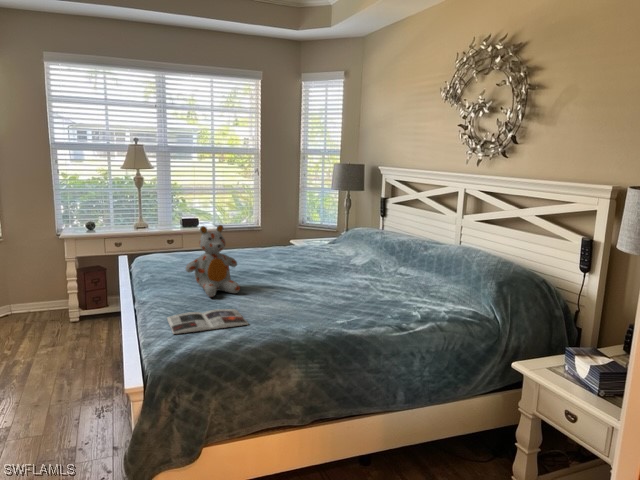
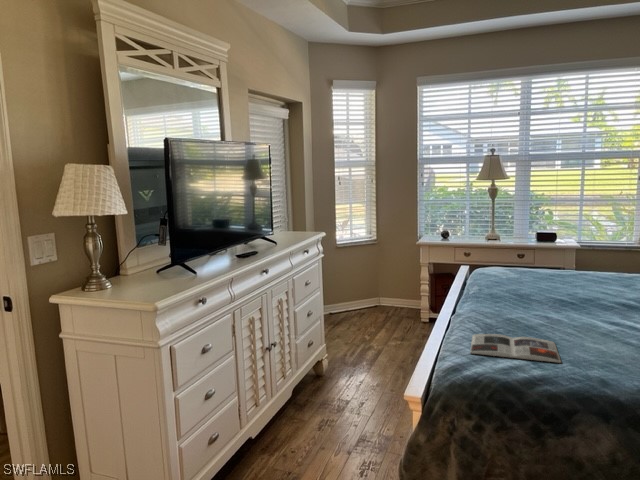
stuffed bear: present [186,225,240,297] -> none [507,242,572,323]

